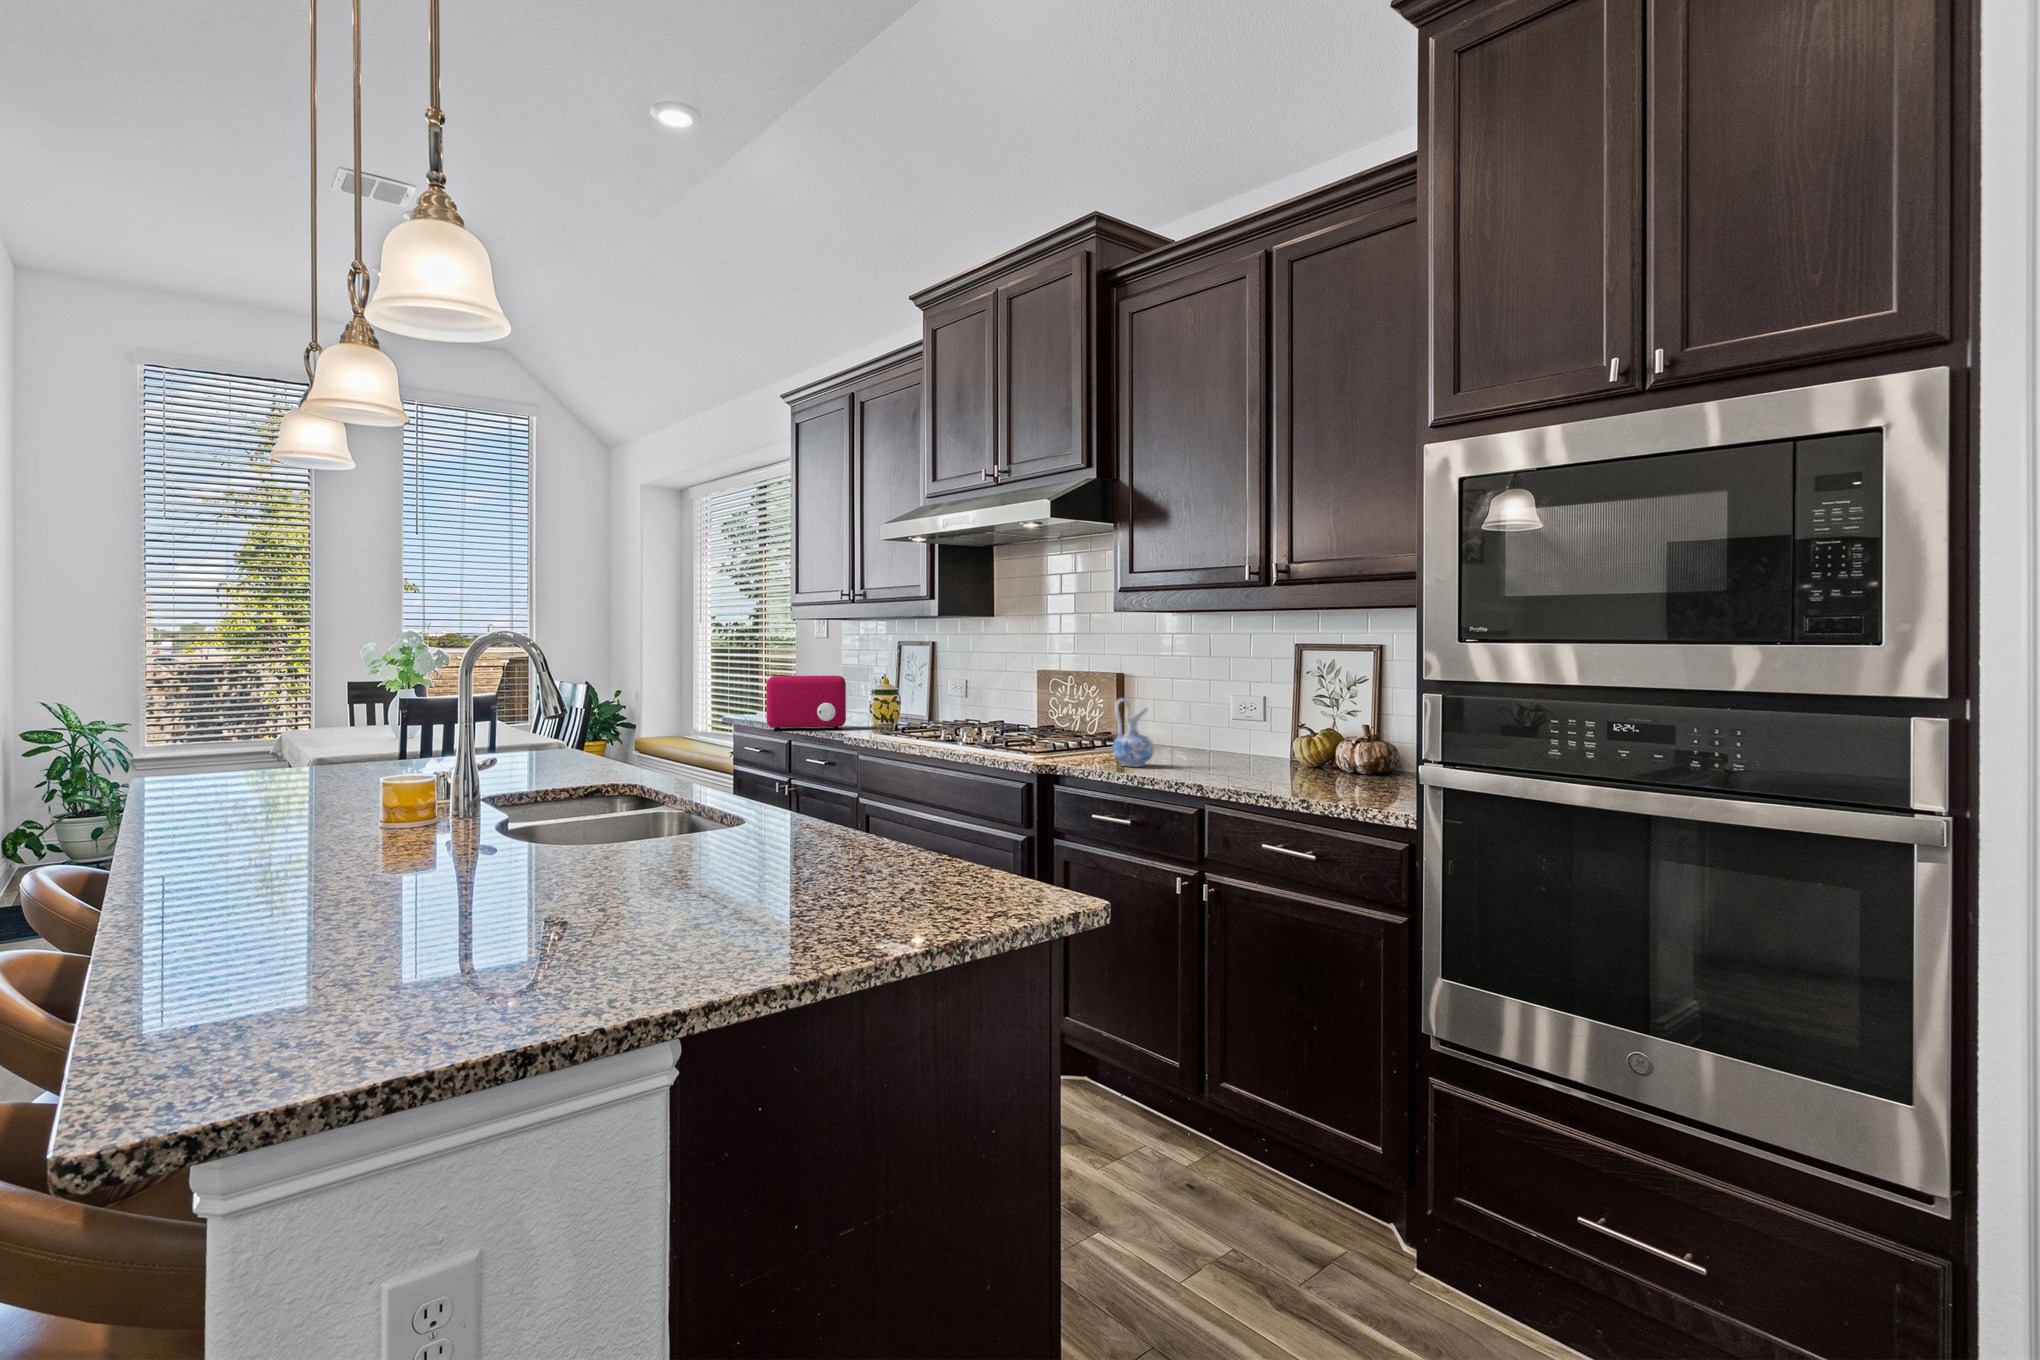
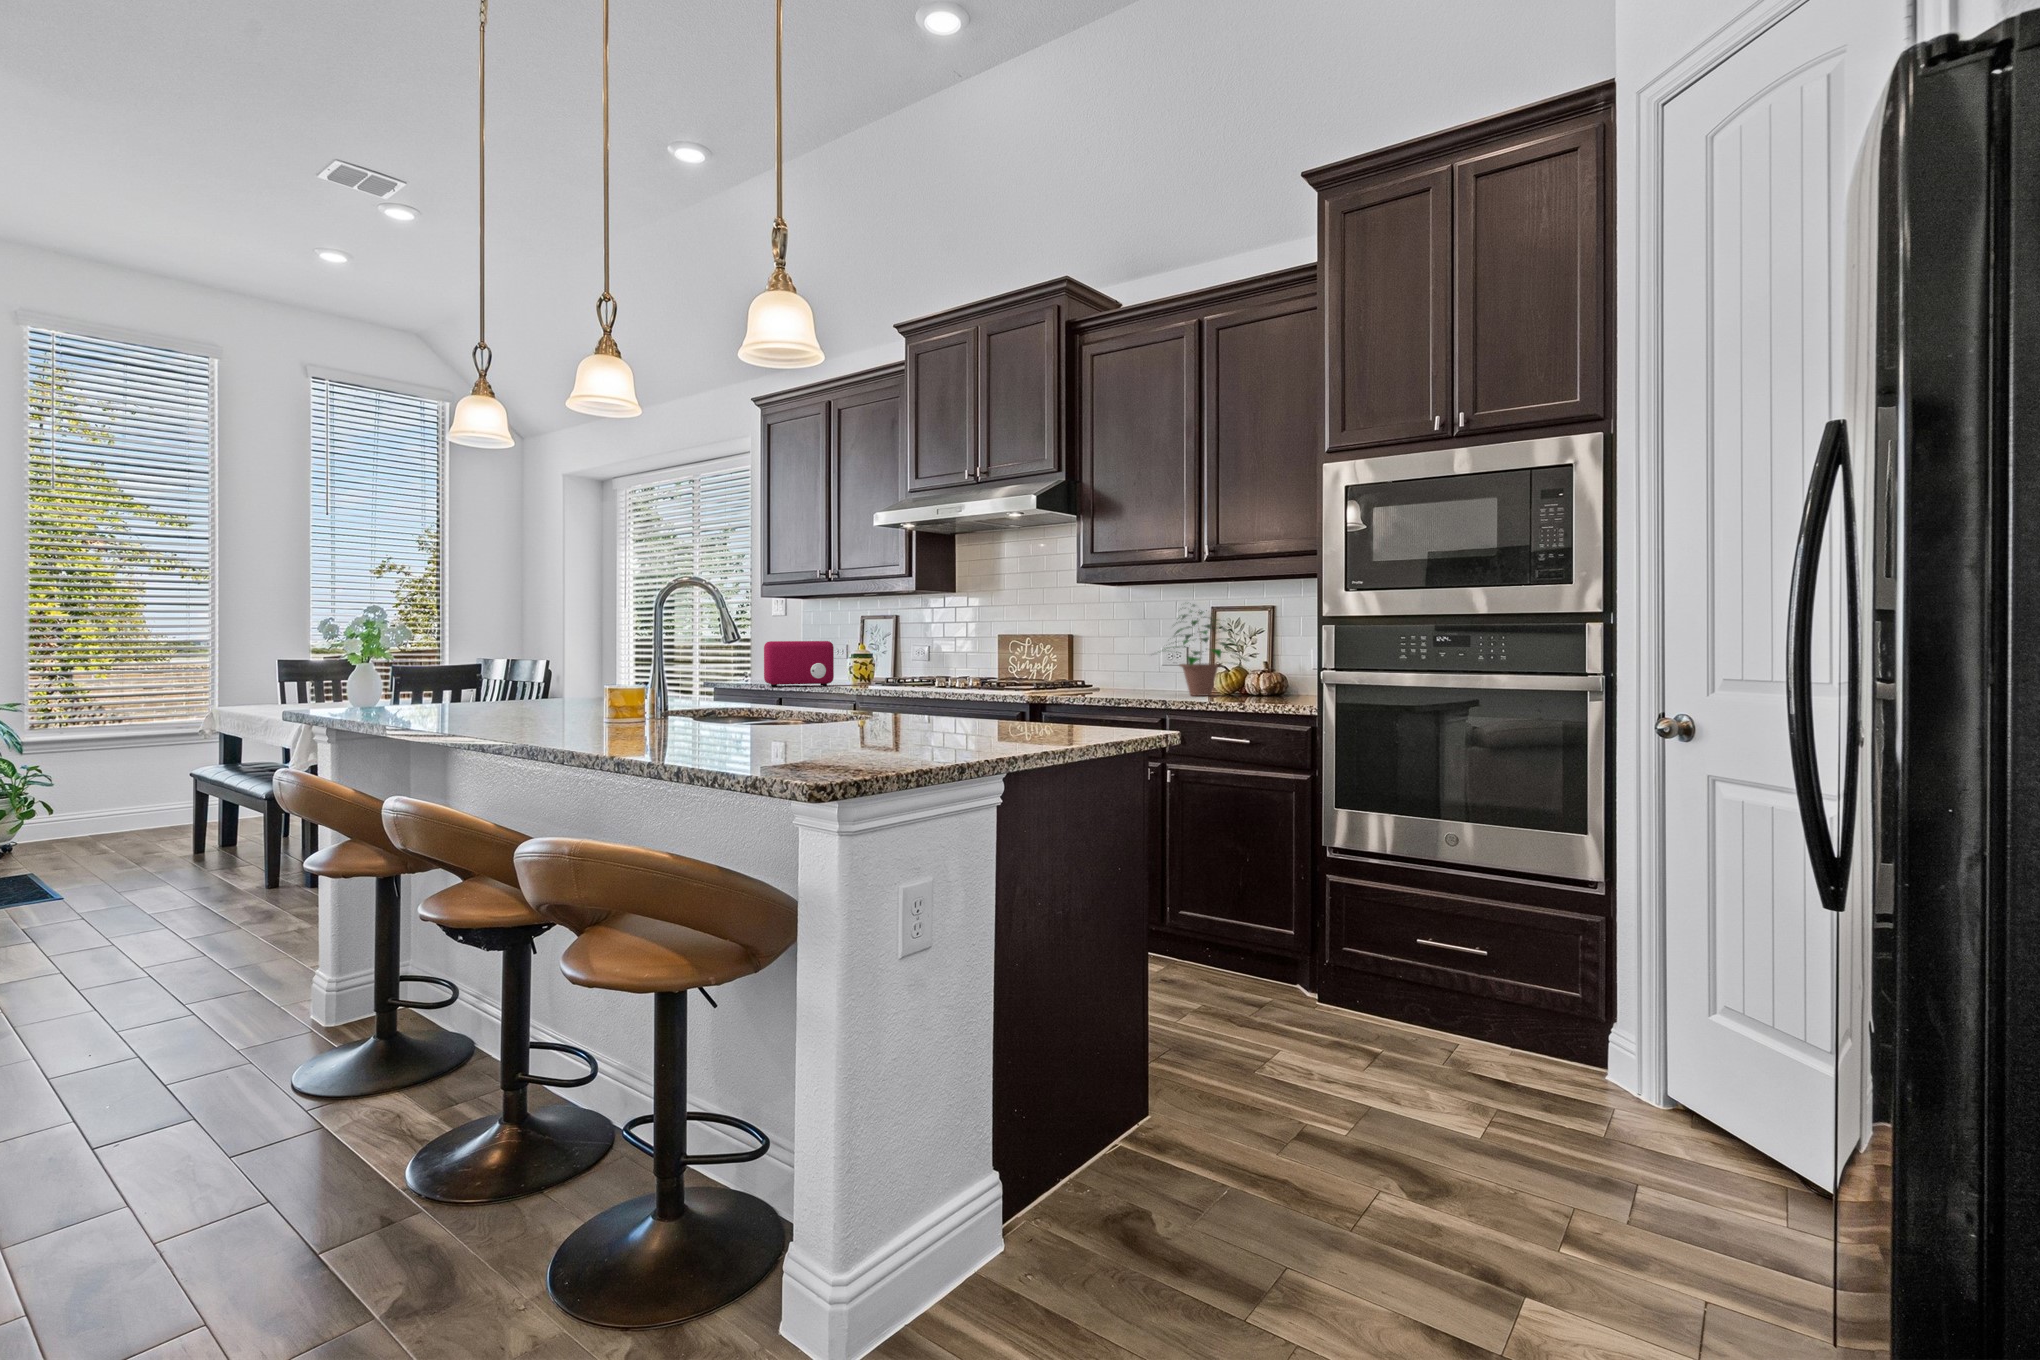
potted plant: none [1191,645,1334,777] -> present [1173,605,1243,696]
ceramic pitcher: present [1113,698,1154,767] -> none [1089,644,1119,694]

